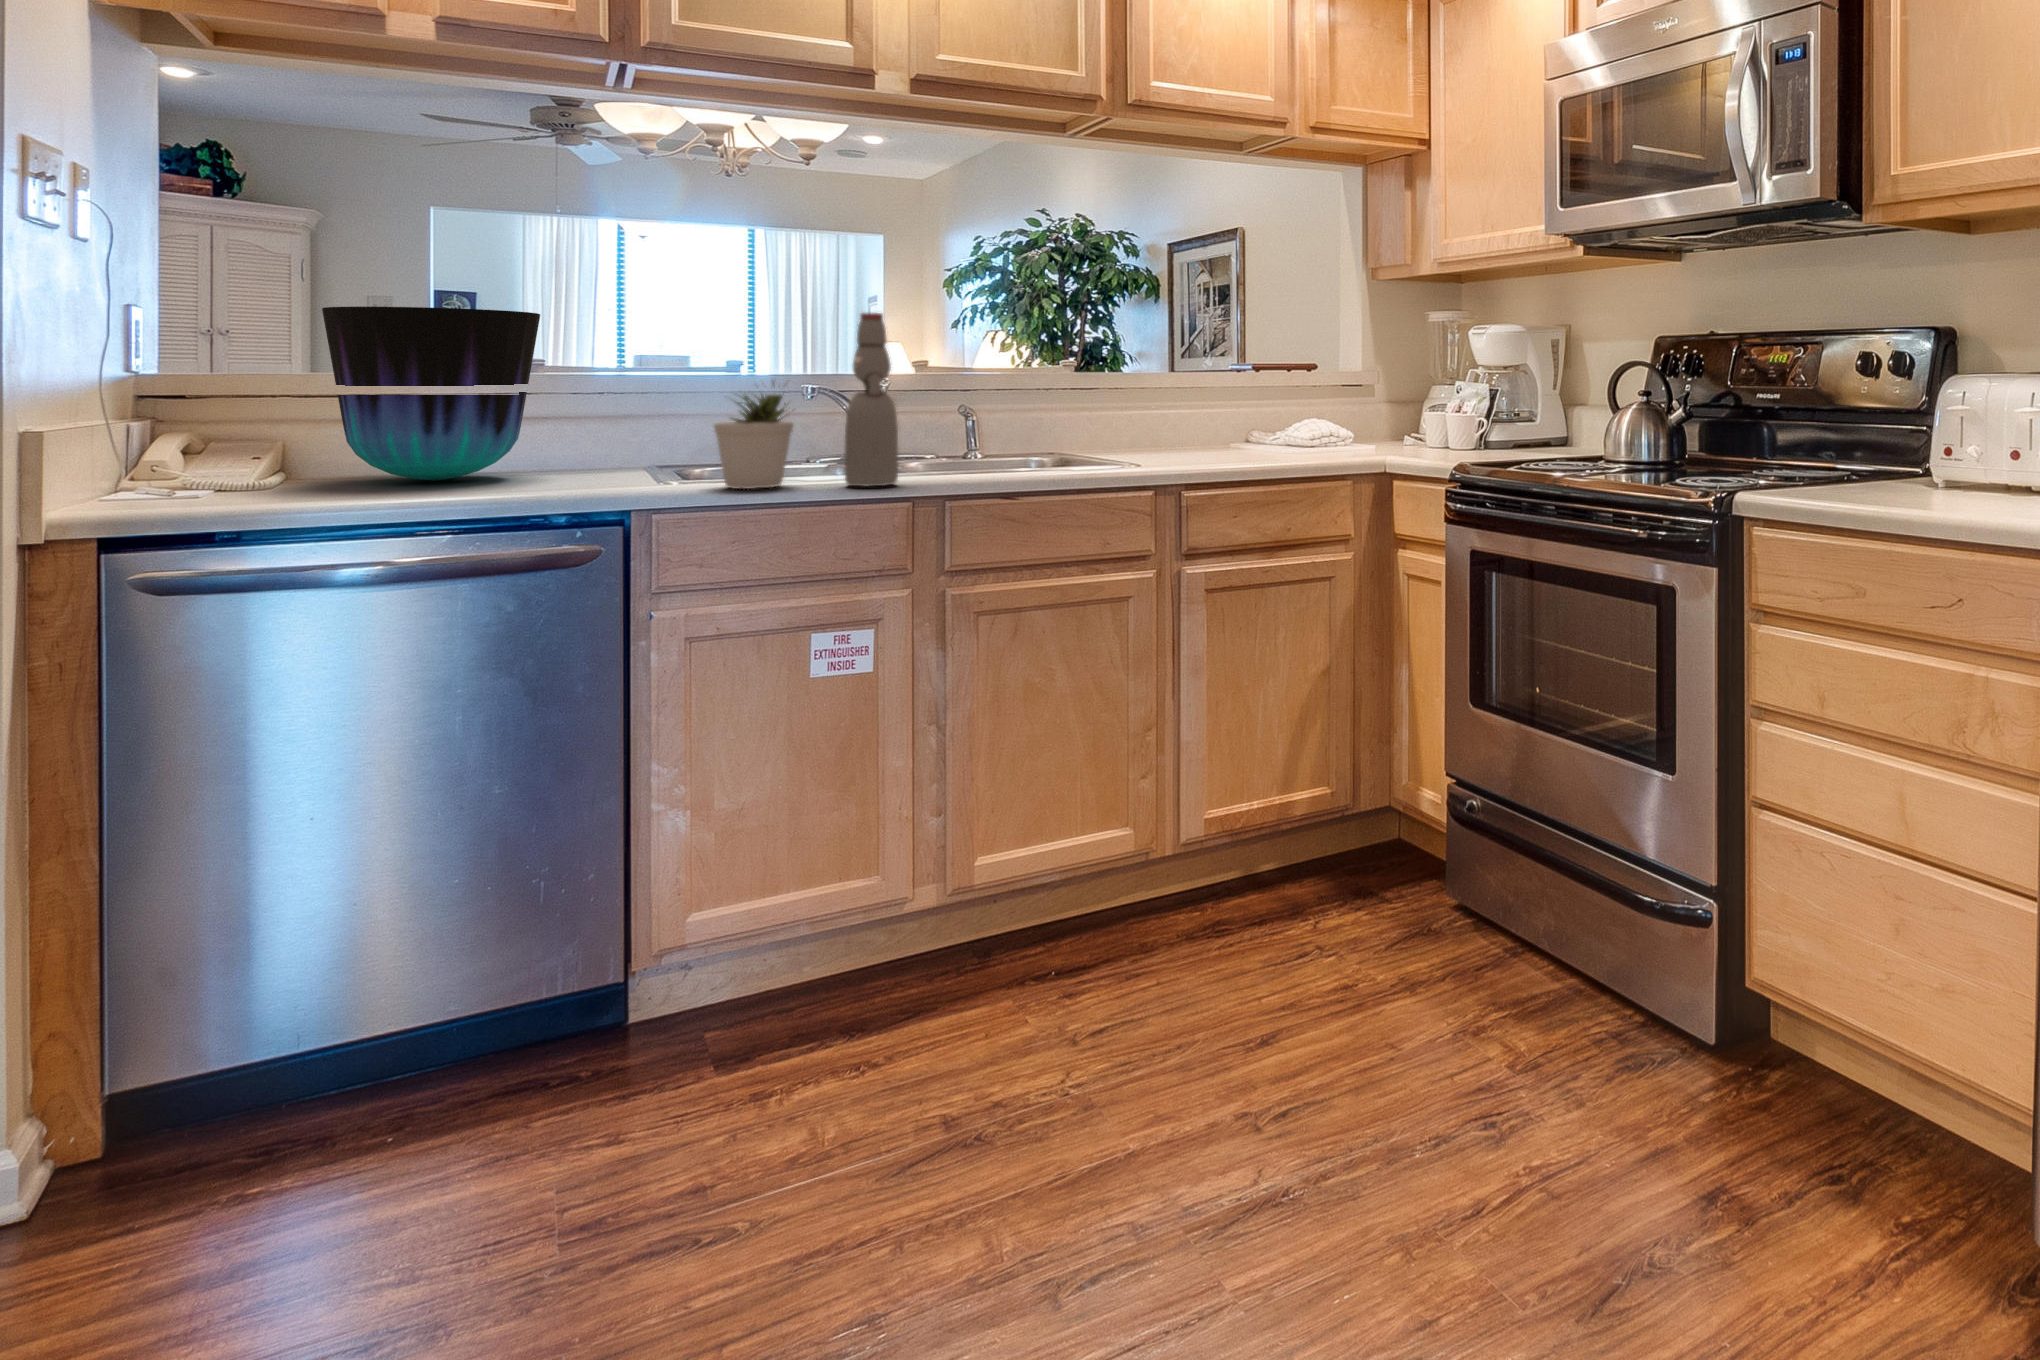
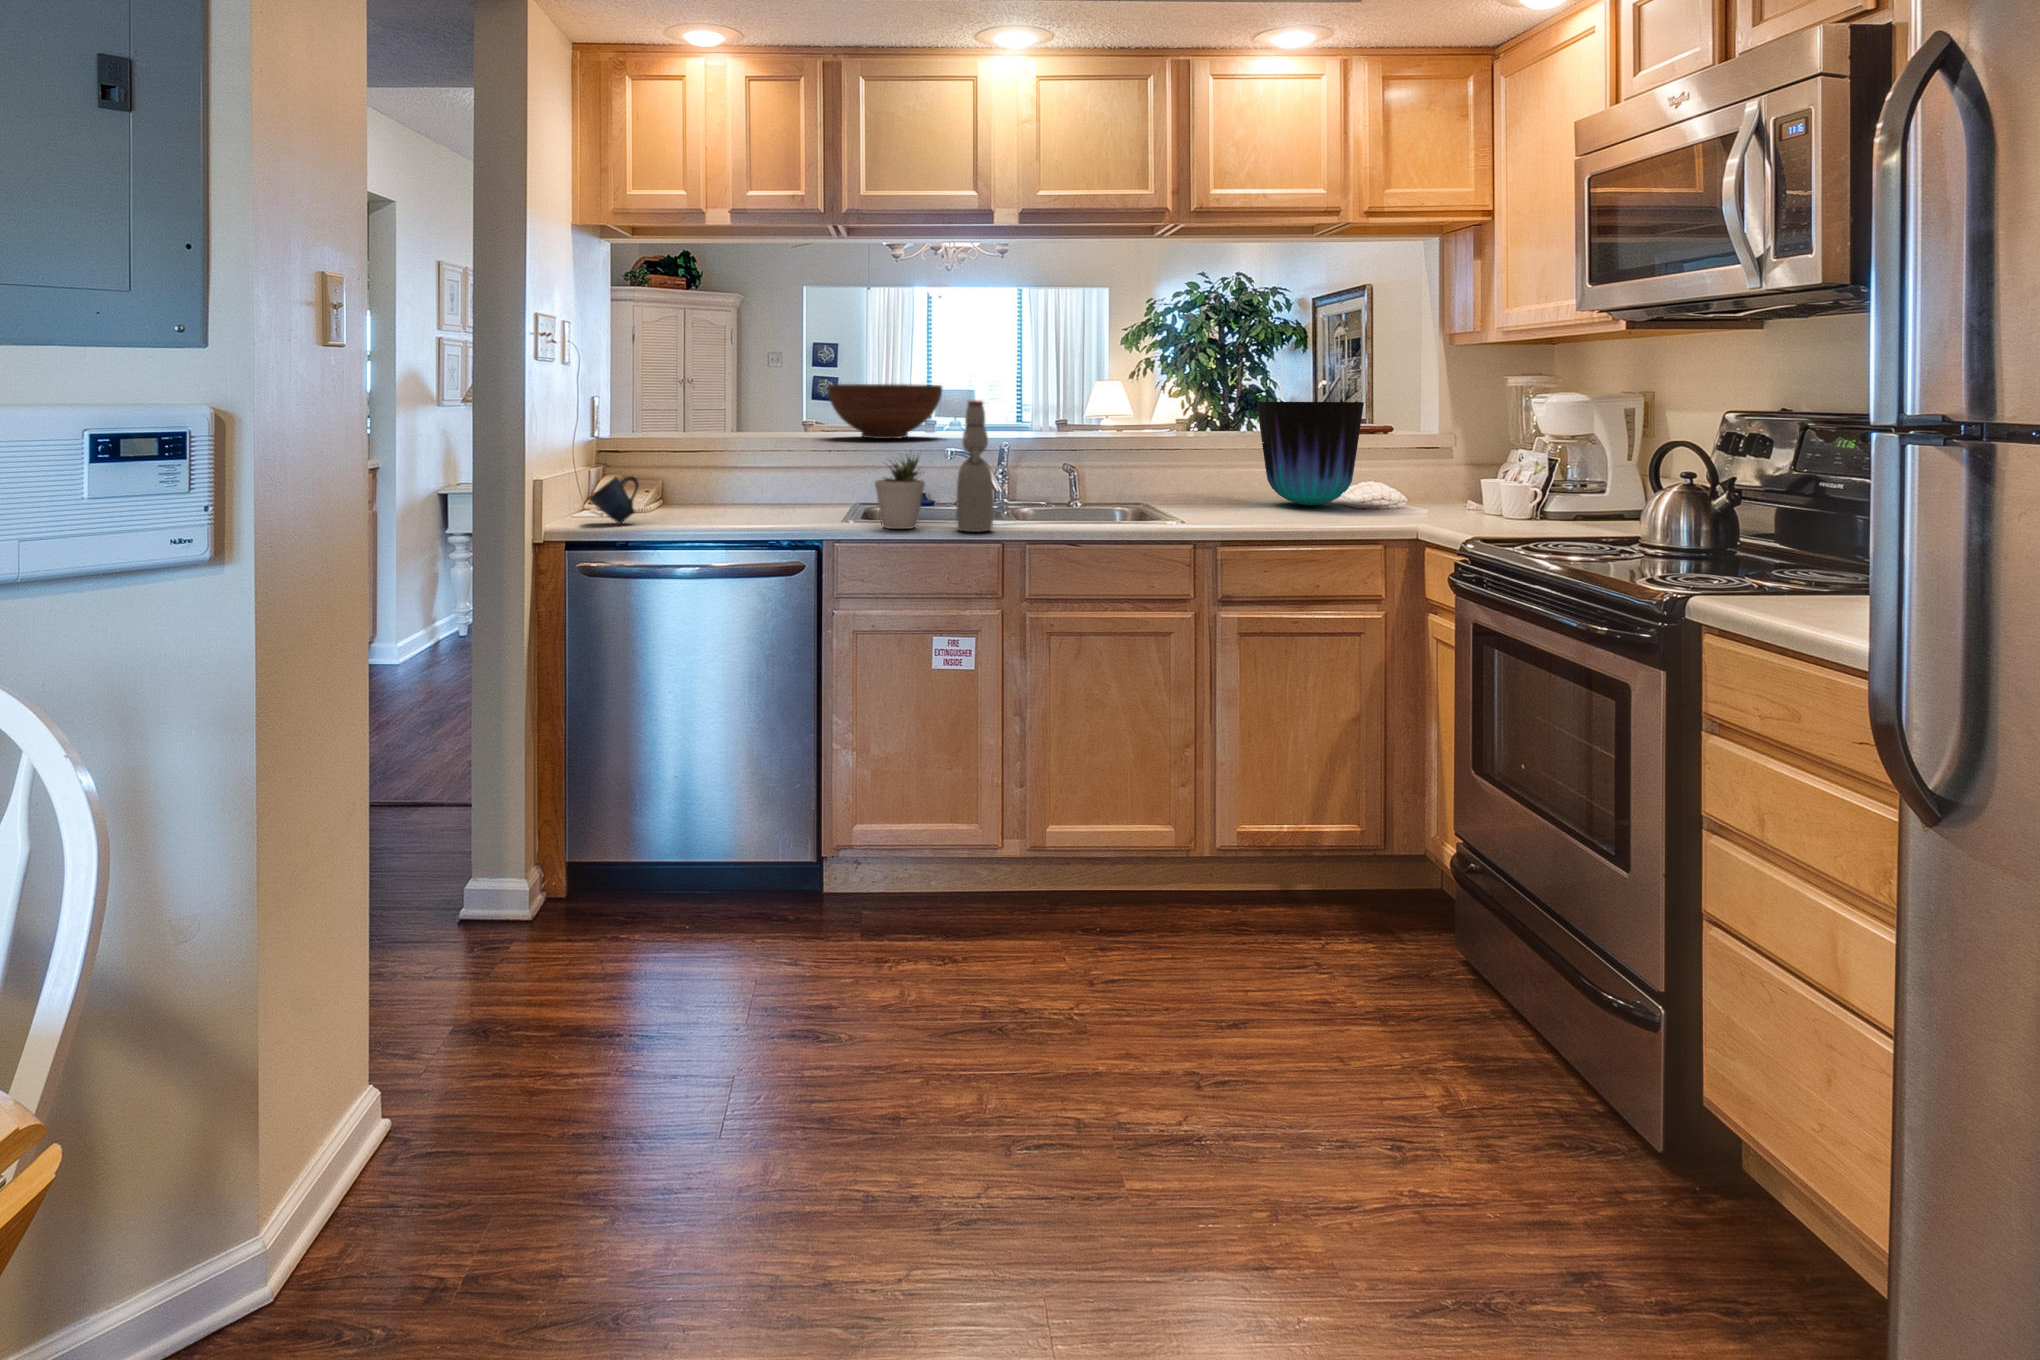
fruit bowl: none [591,298,777,376] -> present [827,384,942,439]
vase: present [322,307,540,481] -> present [1256,402,1364,506]
mug: none [144,425,261,505] -> present [589,476,639,524]

